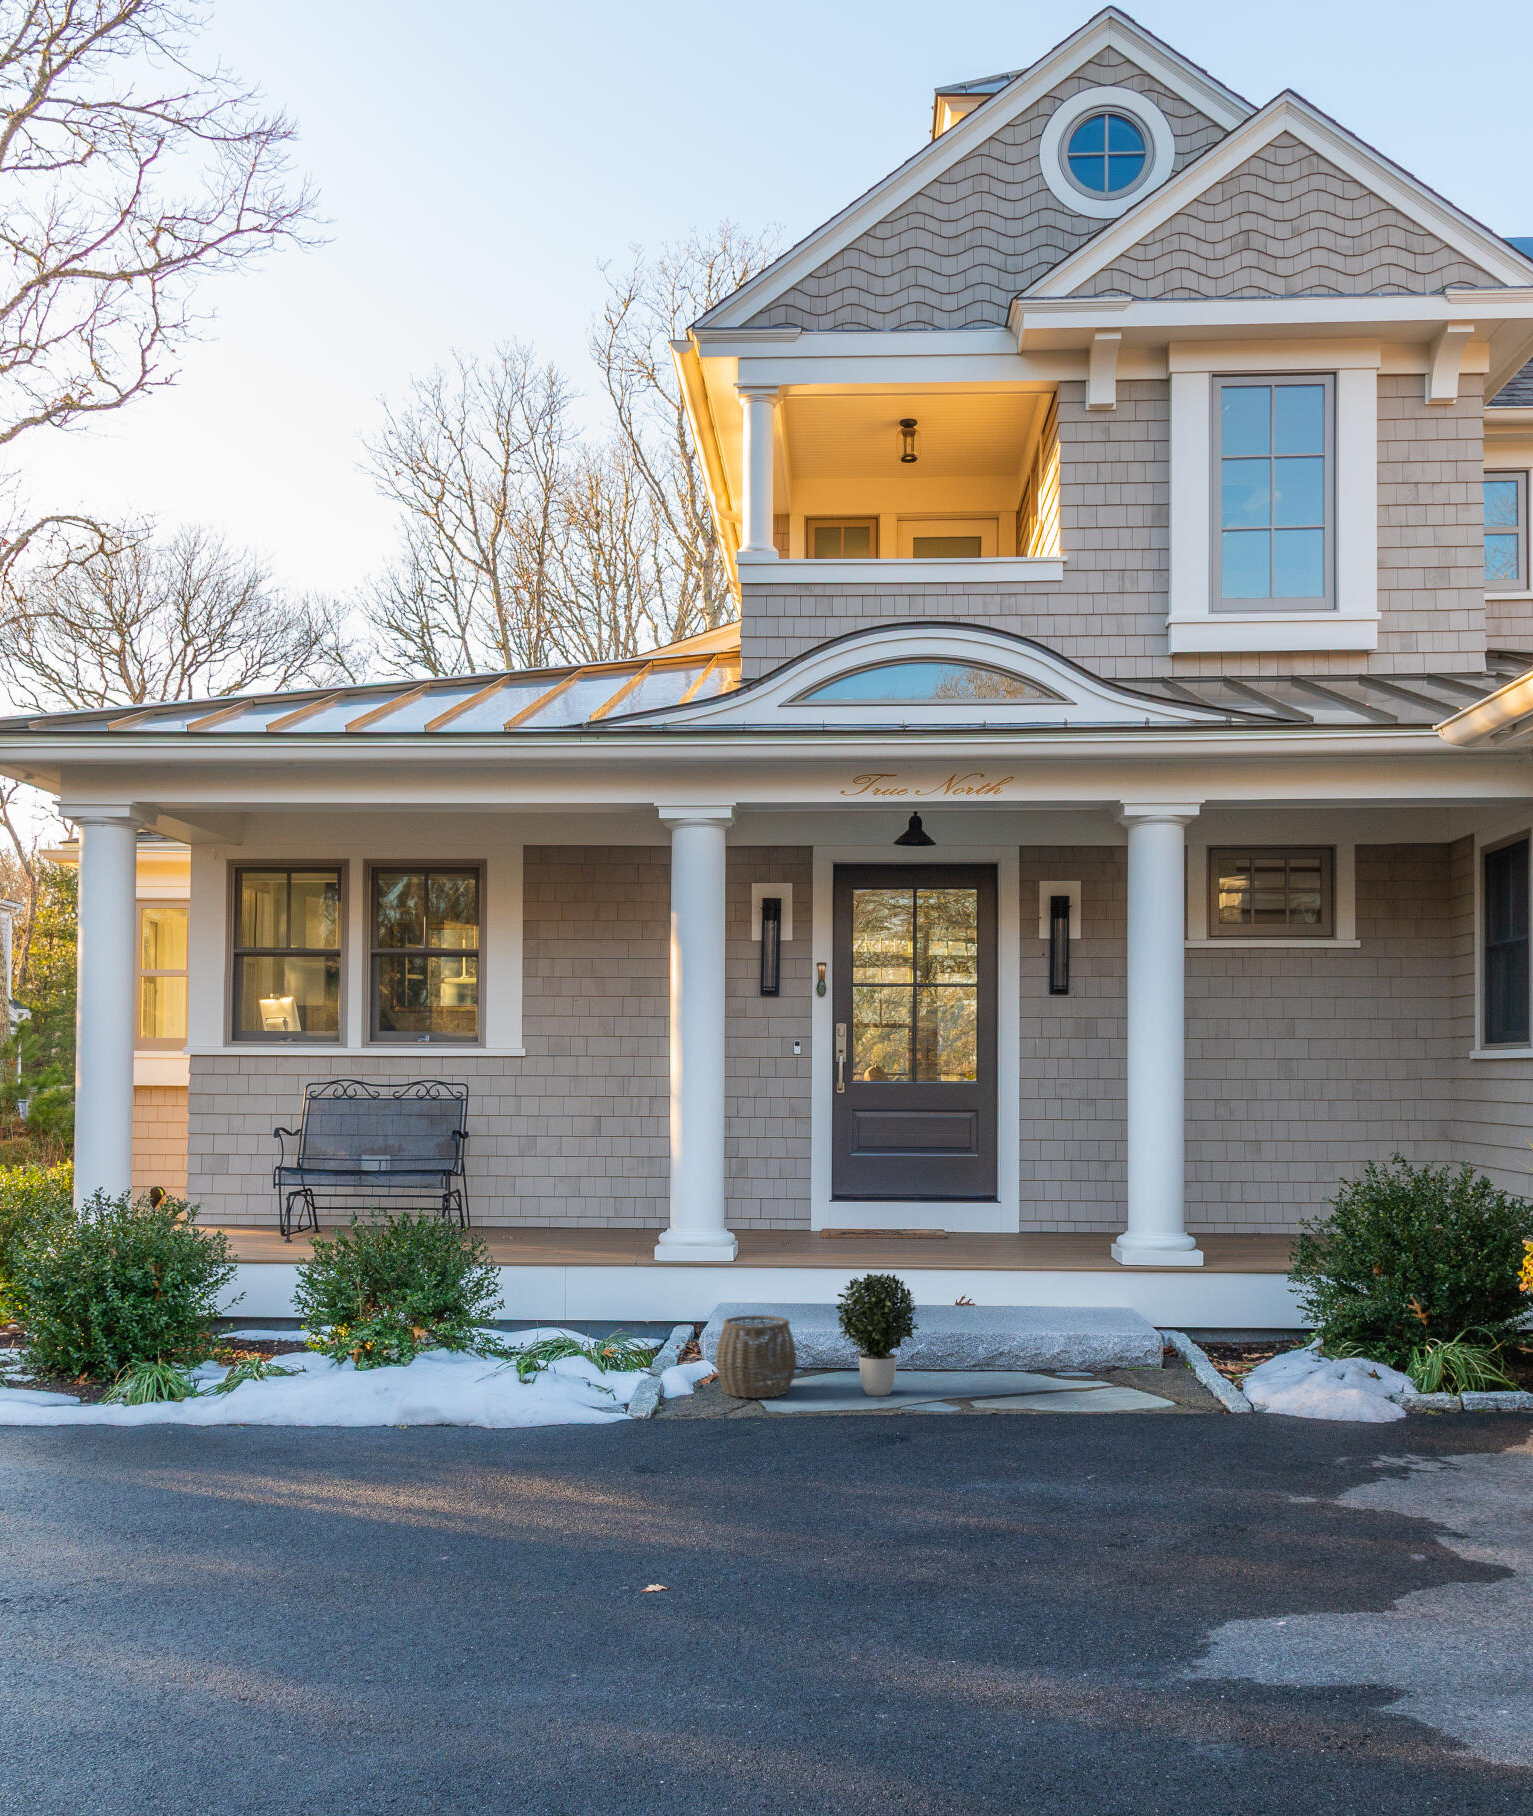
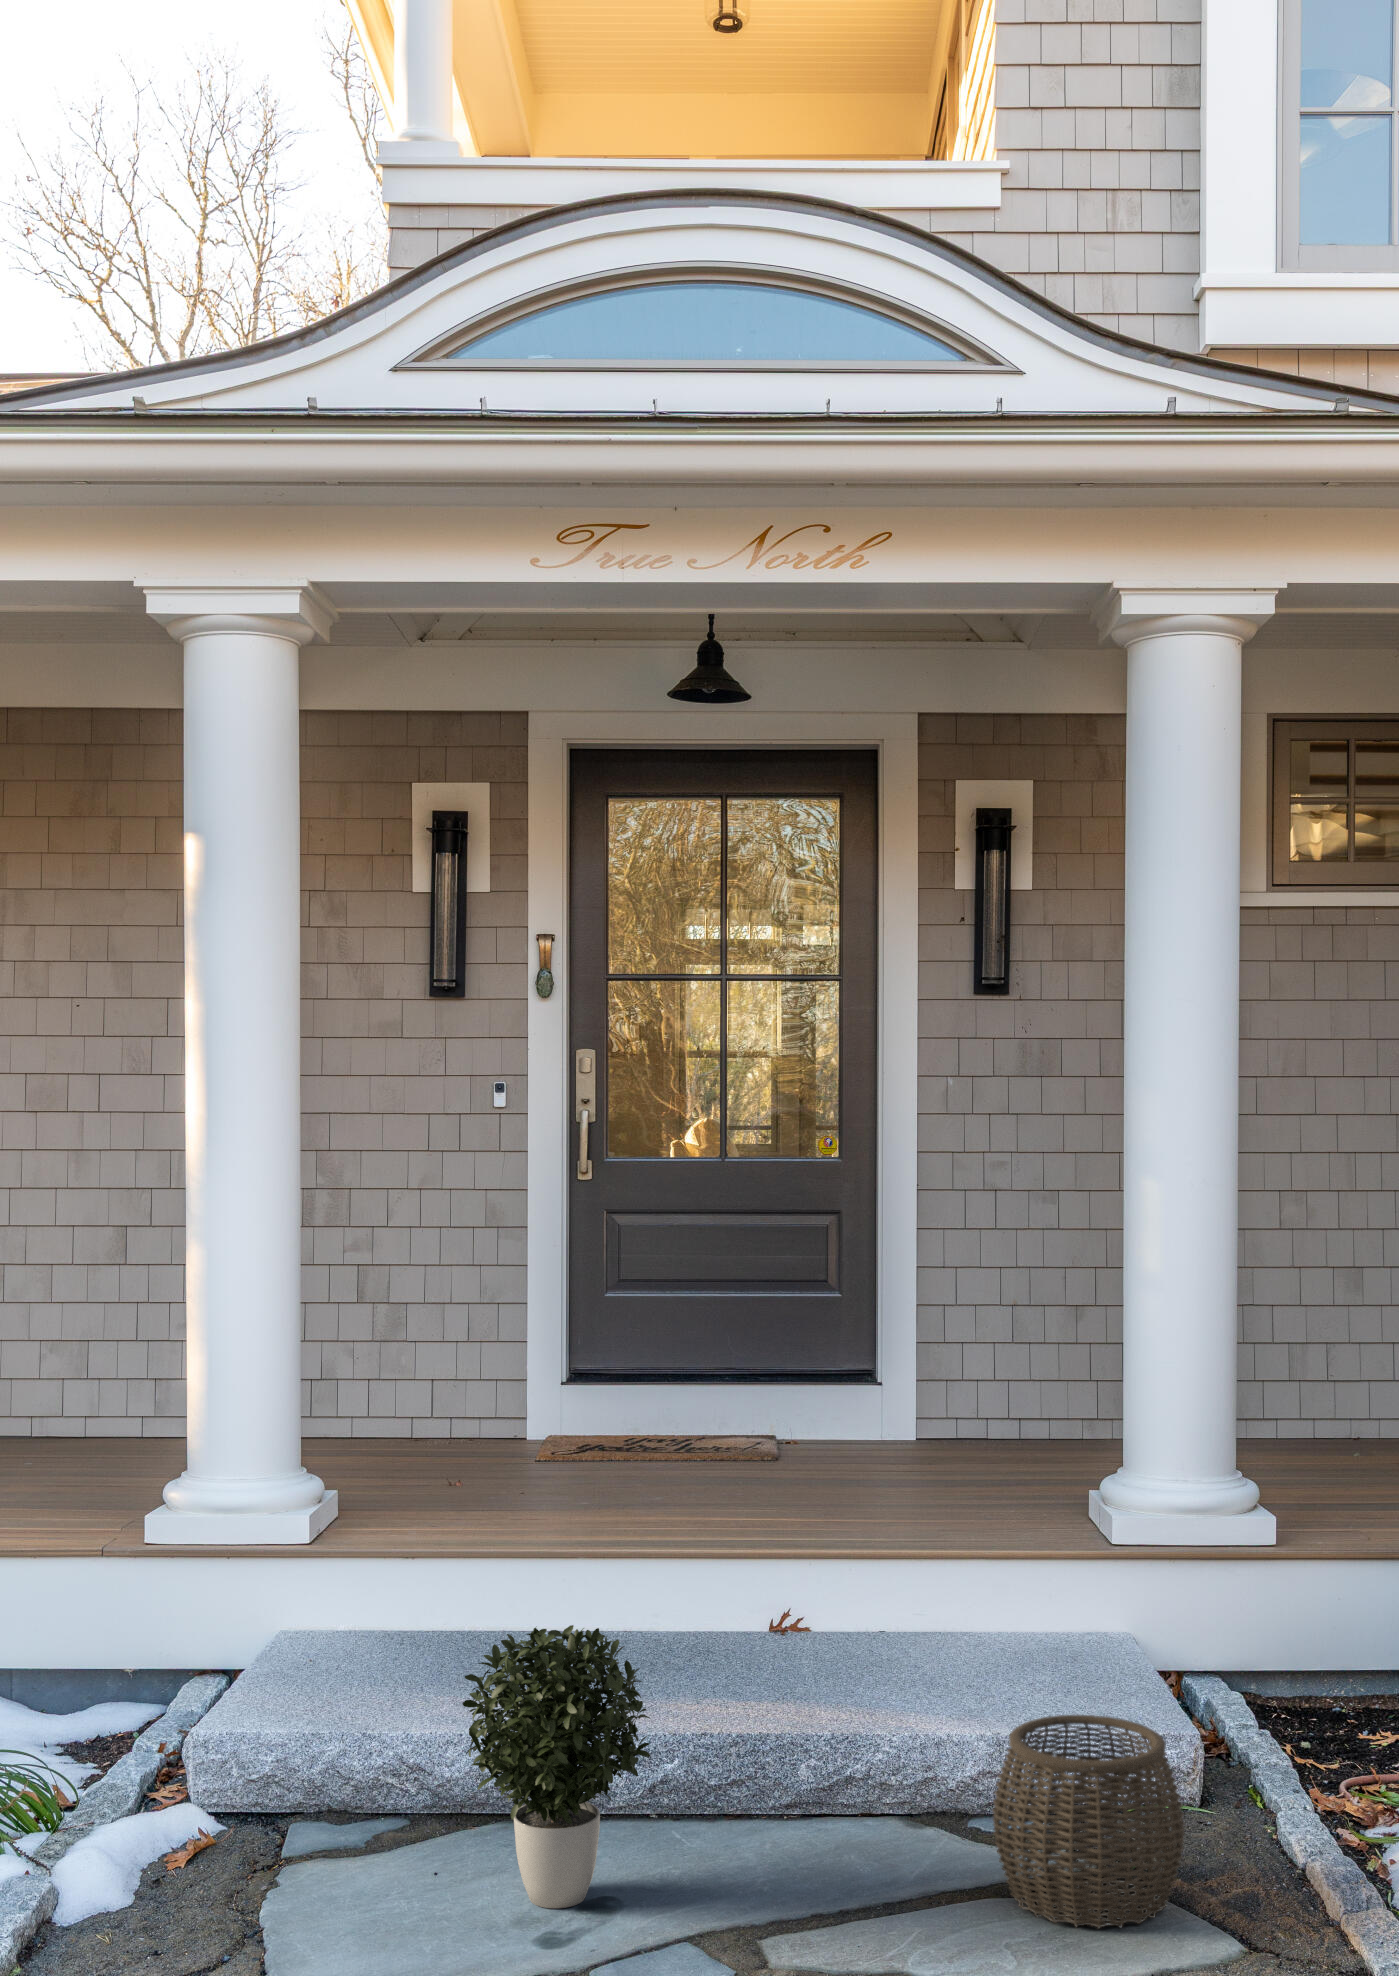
woven basket: present [716,1315,796,1398] -> present [993,1715,1185,1929]

